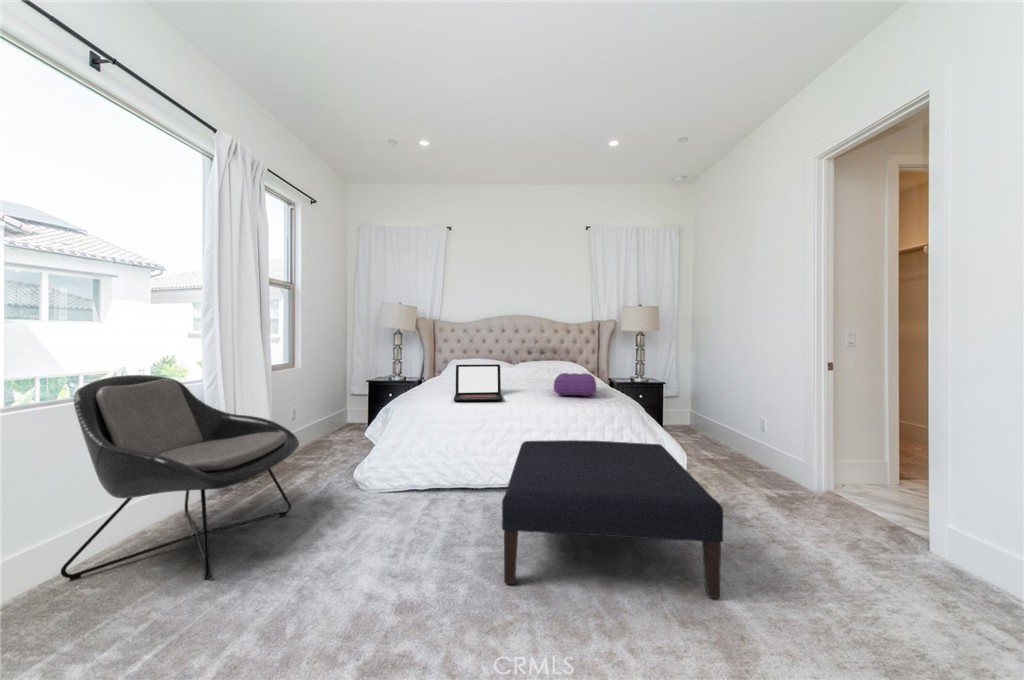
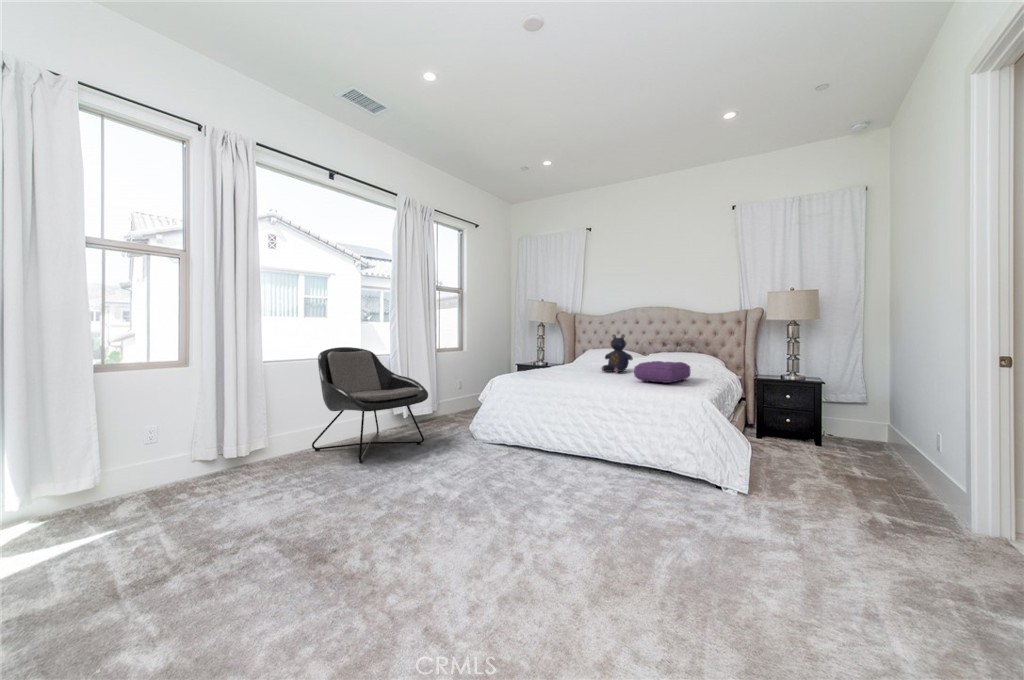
teddy bear: none [499,345,531,386] -> present [601,334,633,372]
laptop: present [454,364,503,401] -> none [539,350,589,380]
ottoman: present [502,440,723,598] -> none [495,414,706,556]

